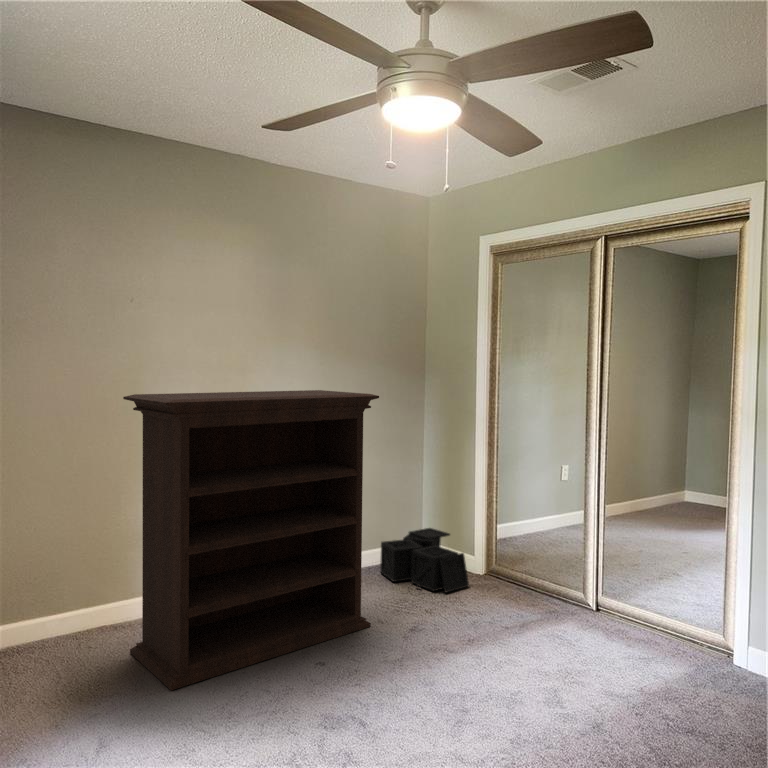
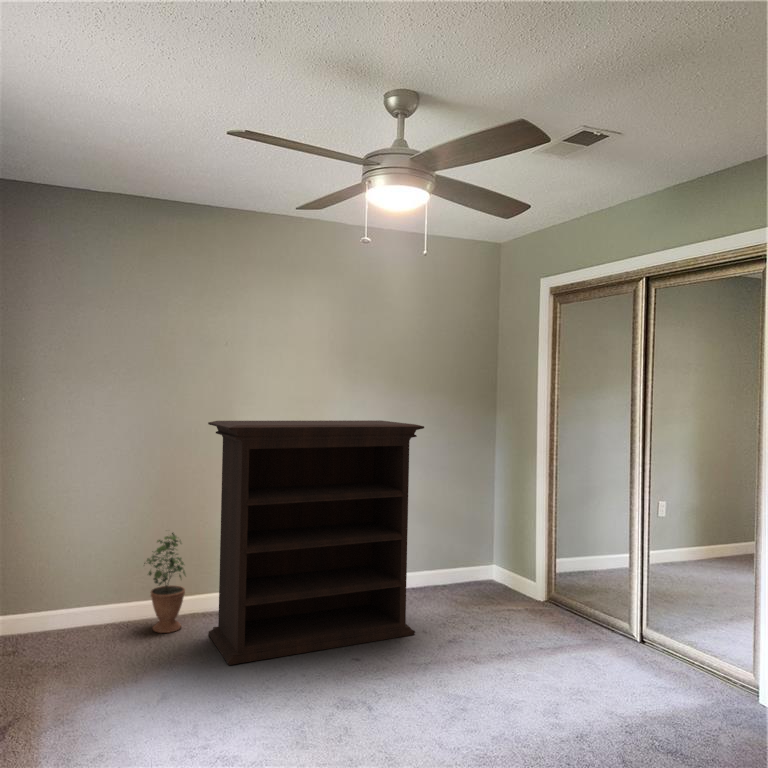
storage bin: present [380,528,469,592] -> none [445,554,523,613]
potted plant: none [40,531,96,657] -> present [144,533,186,633]

